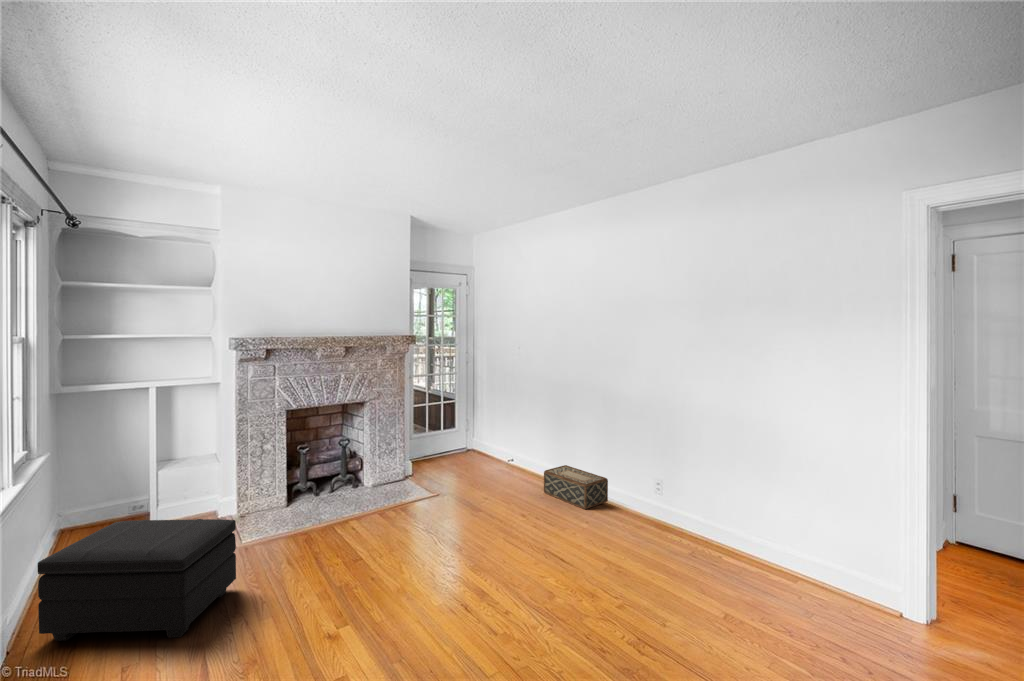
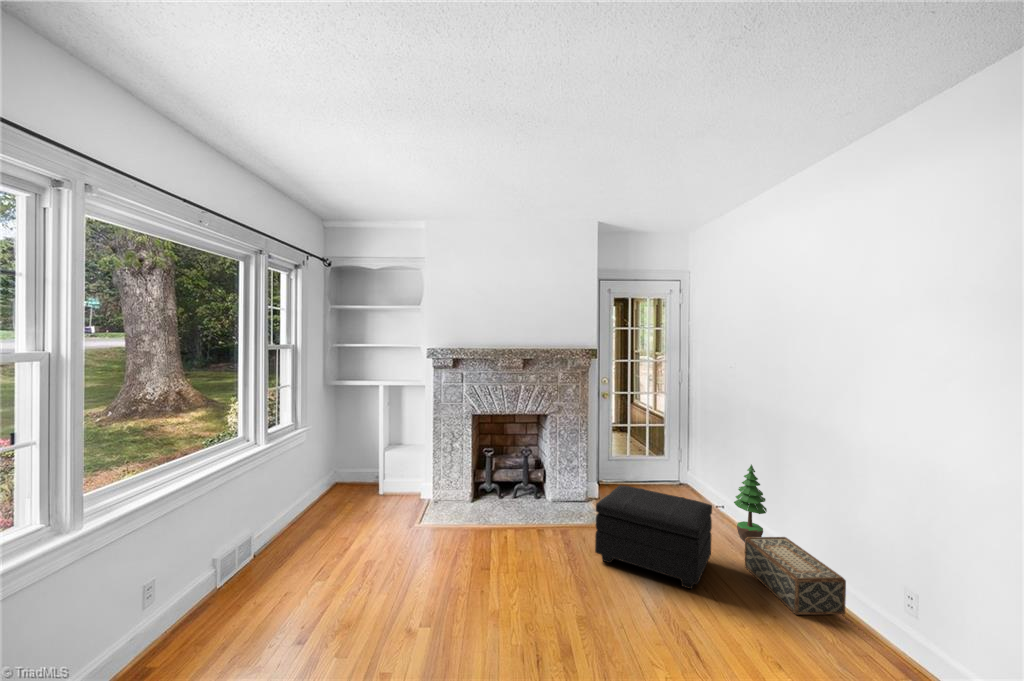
potted tree: none [528,418,551,480] -> present [734,464,767,542]
footstool: present [38,519,236,641] -> present [595,485,712,589]

